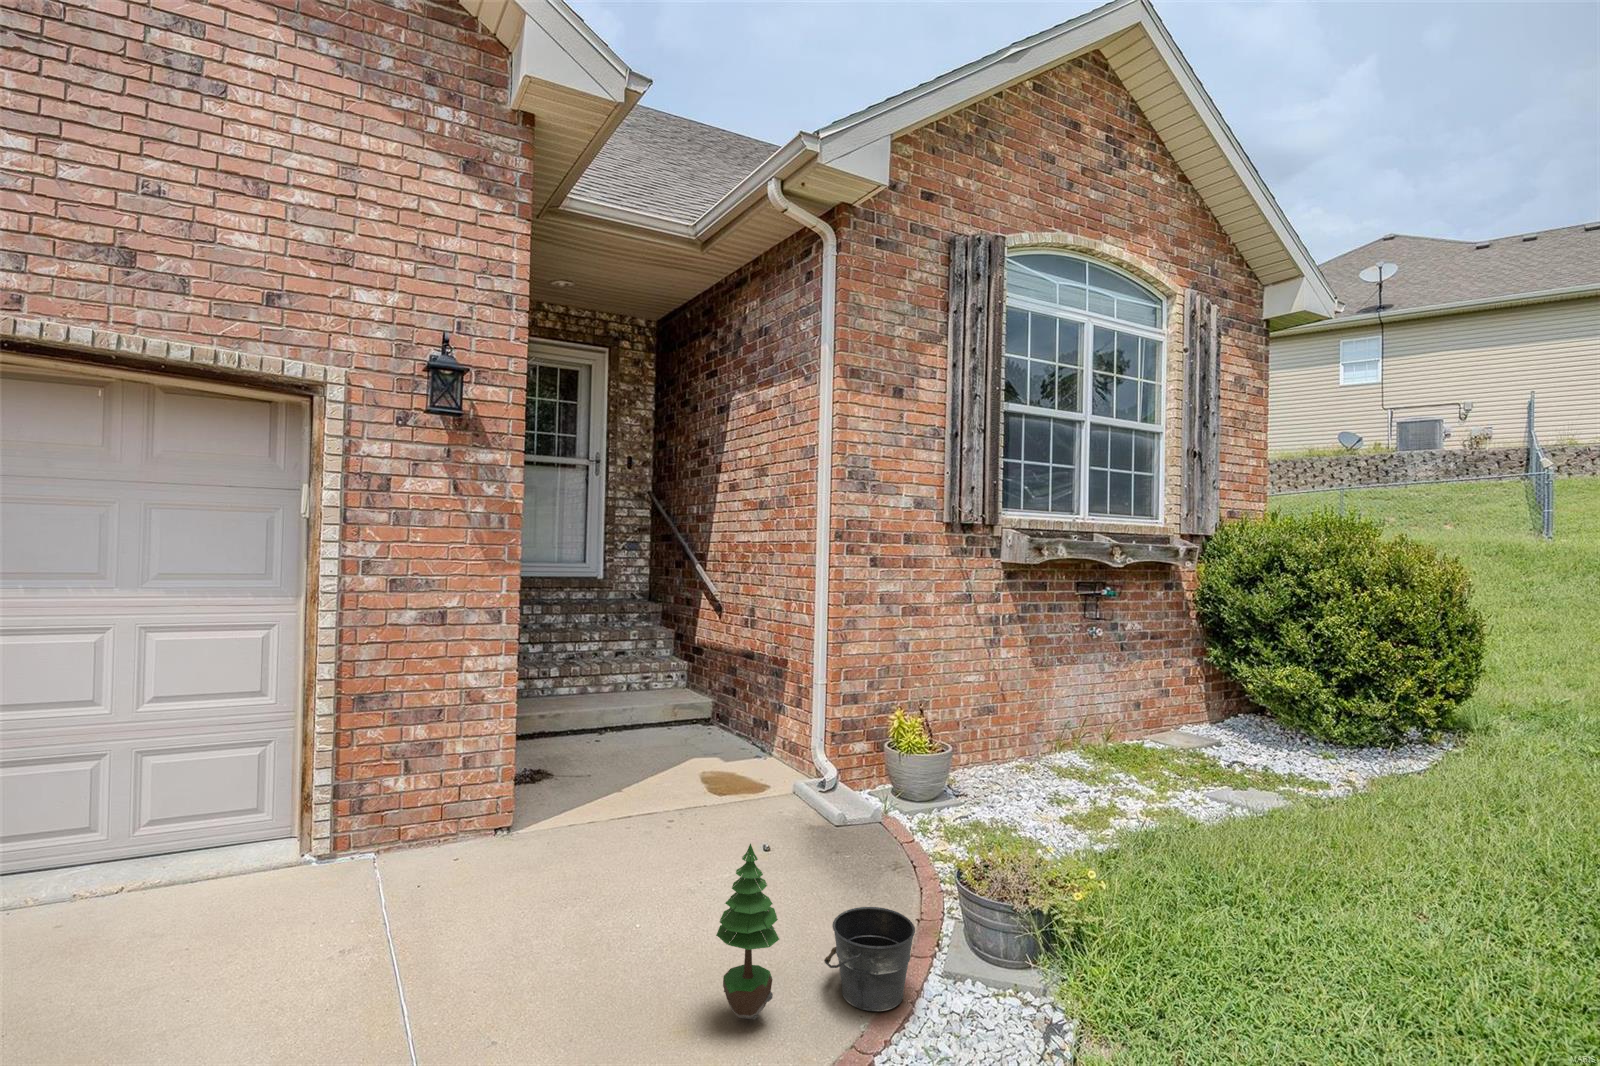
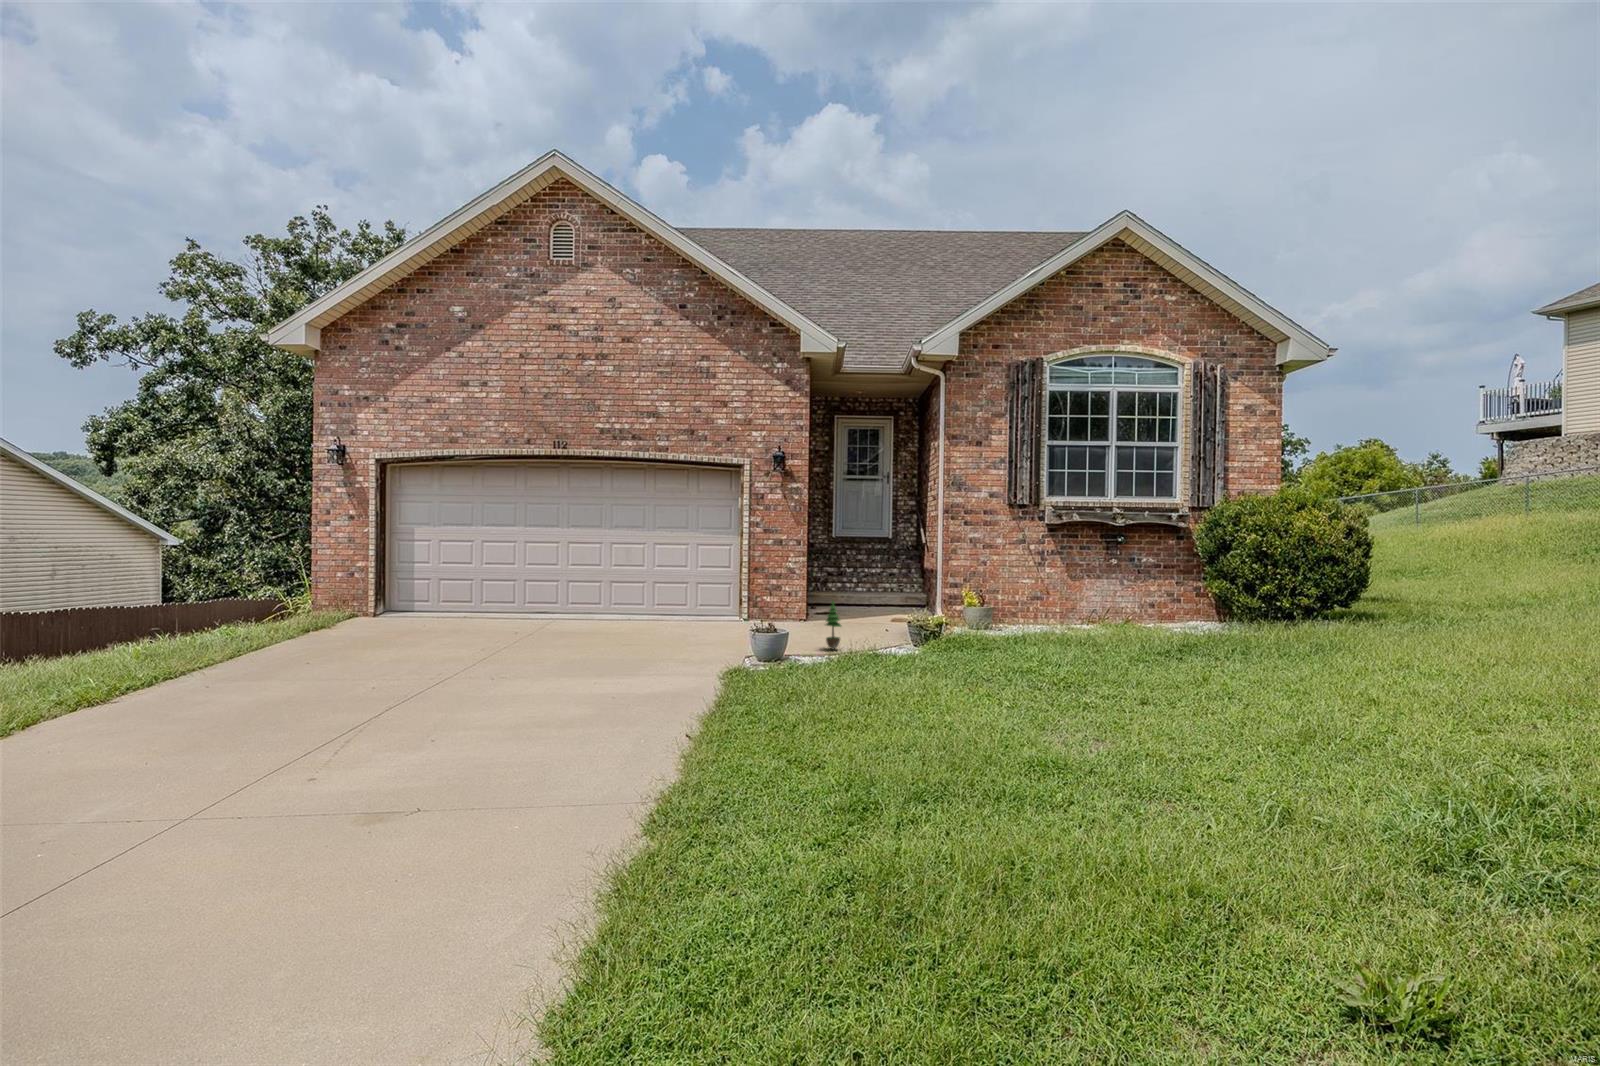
bucket: present [824,907,915,1011] -> none [859,629,886,654]

